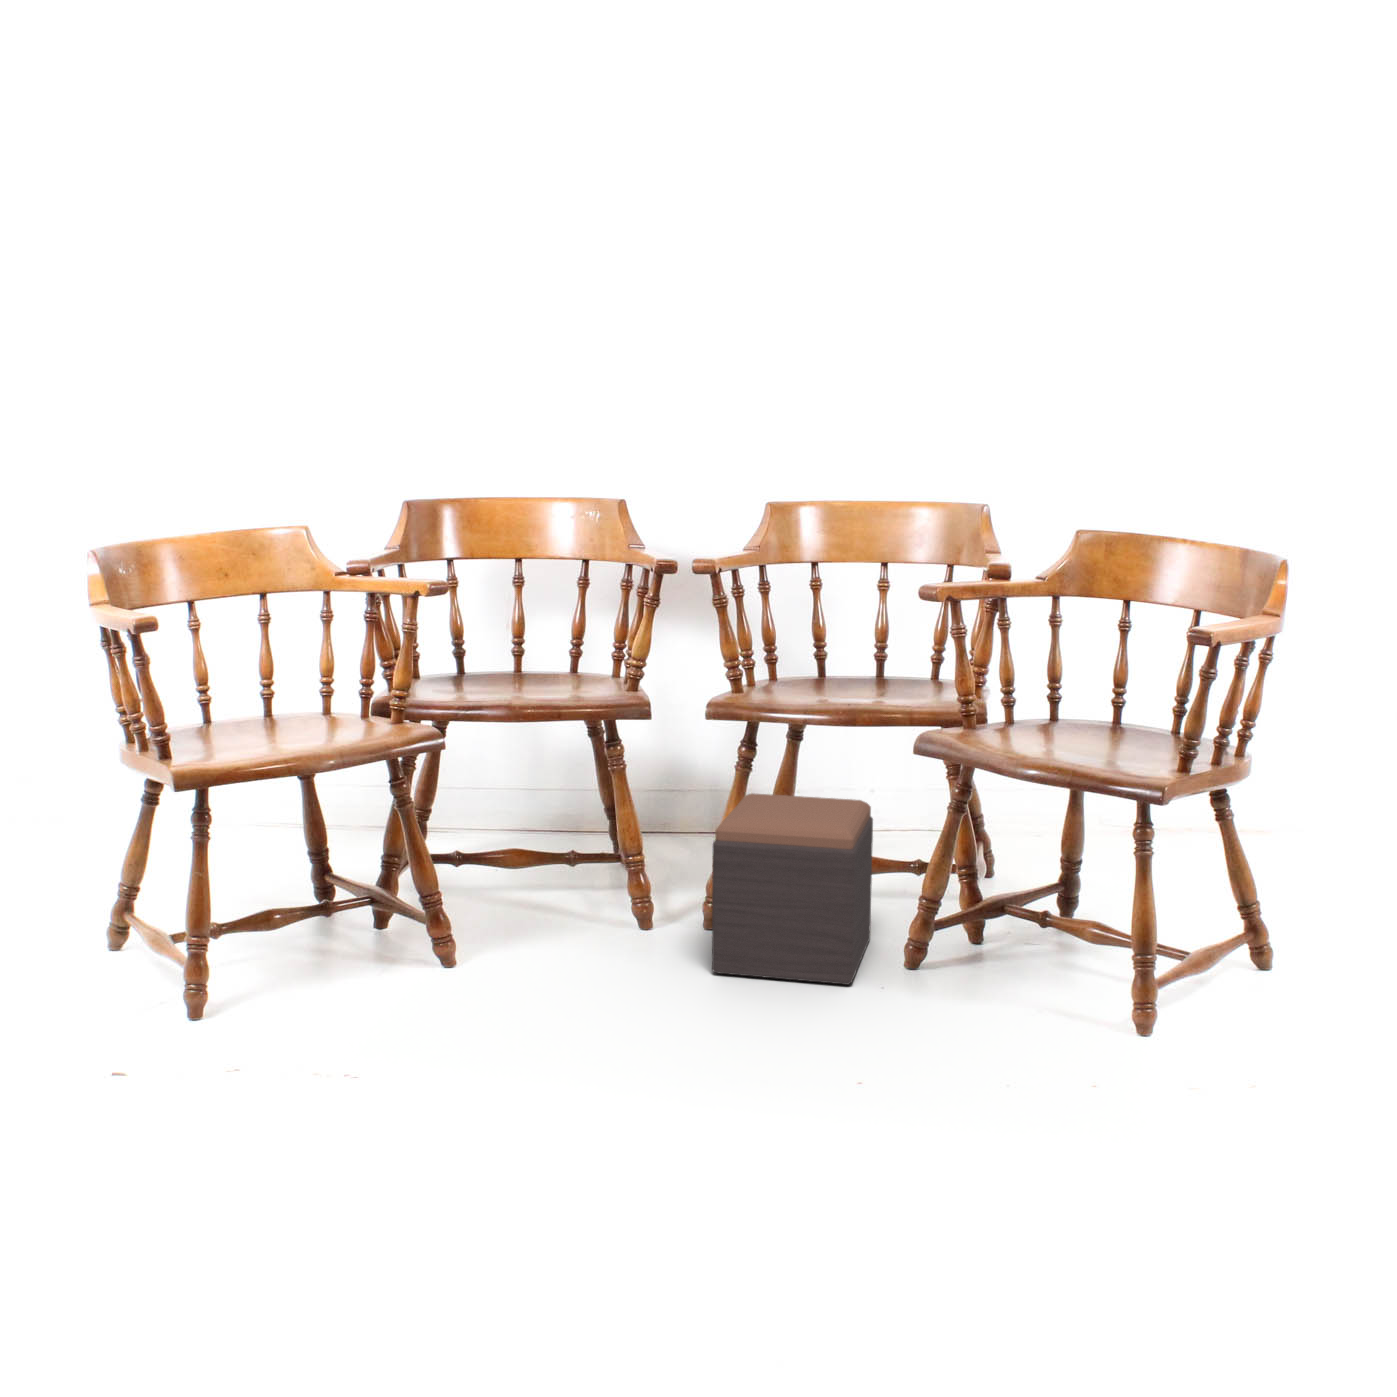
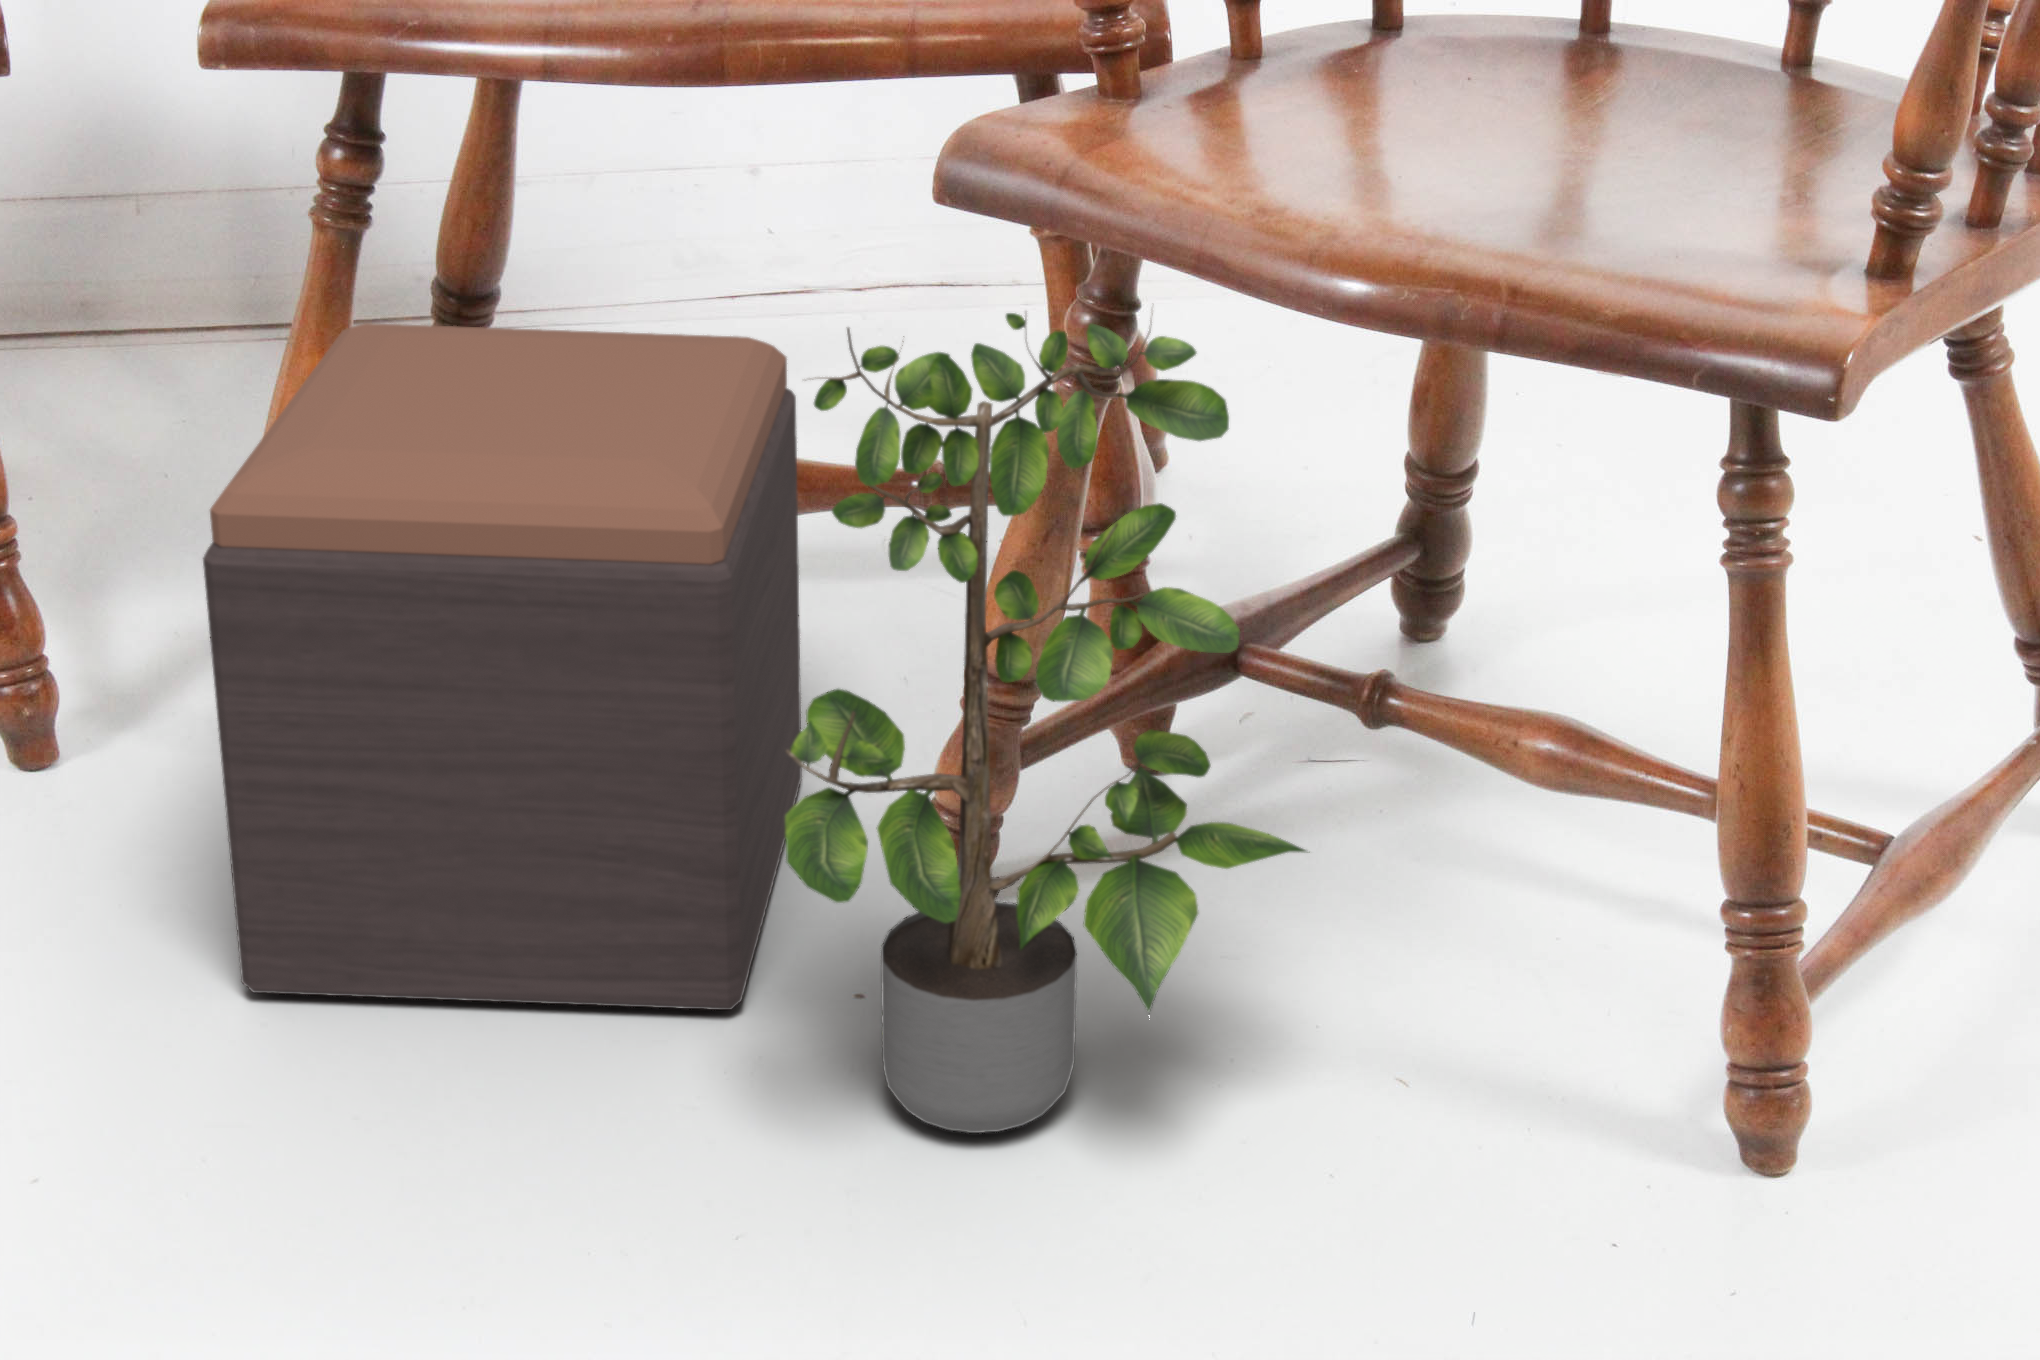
potted plant: none [868,773,1016,1013] -> present [785,313,1306,1133]

